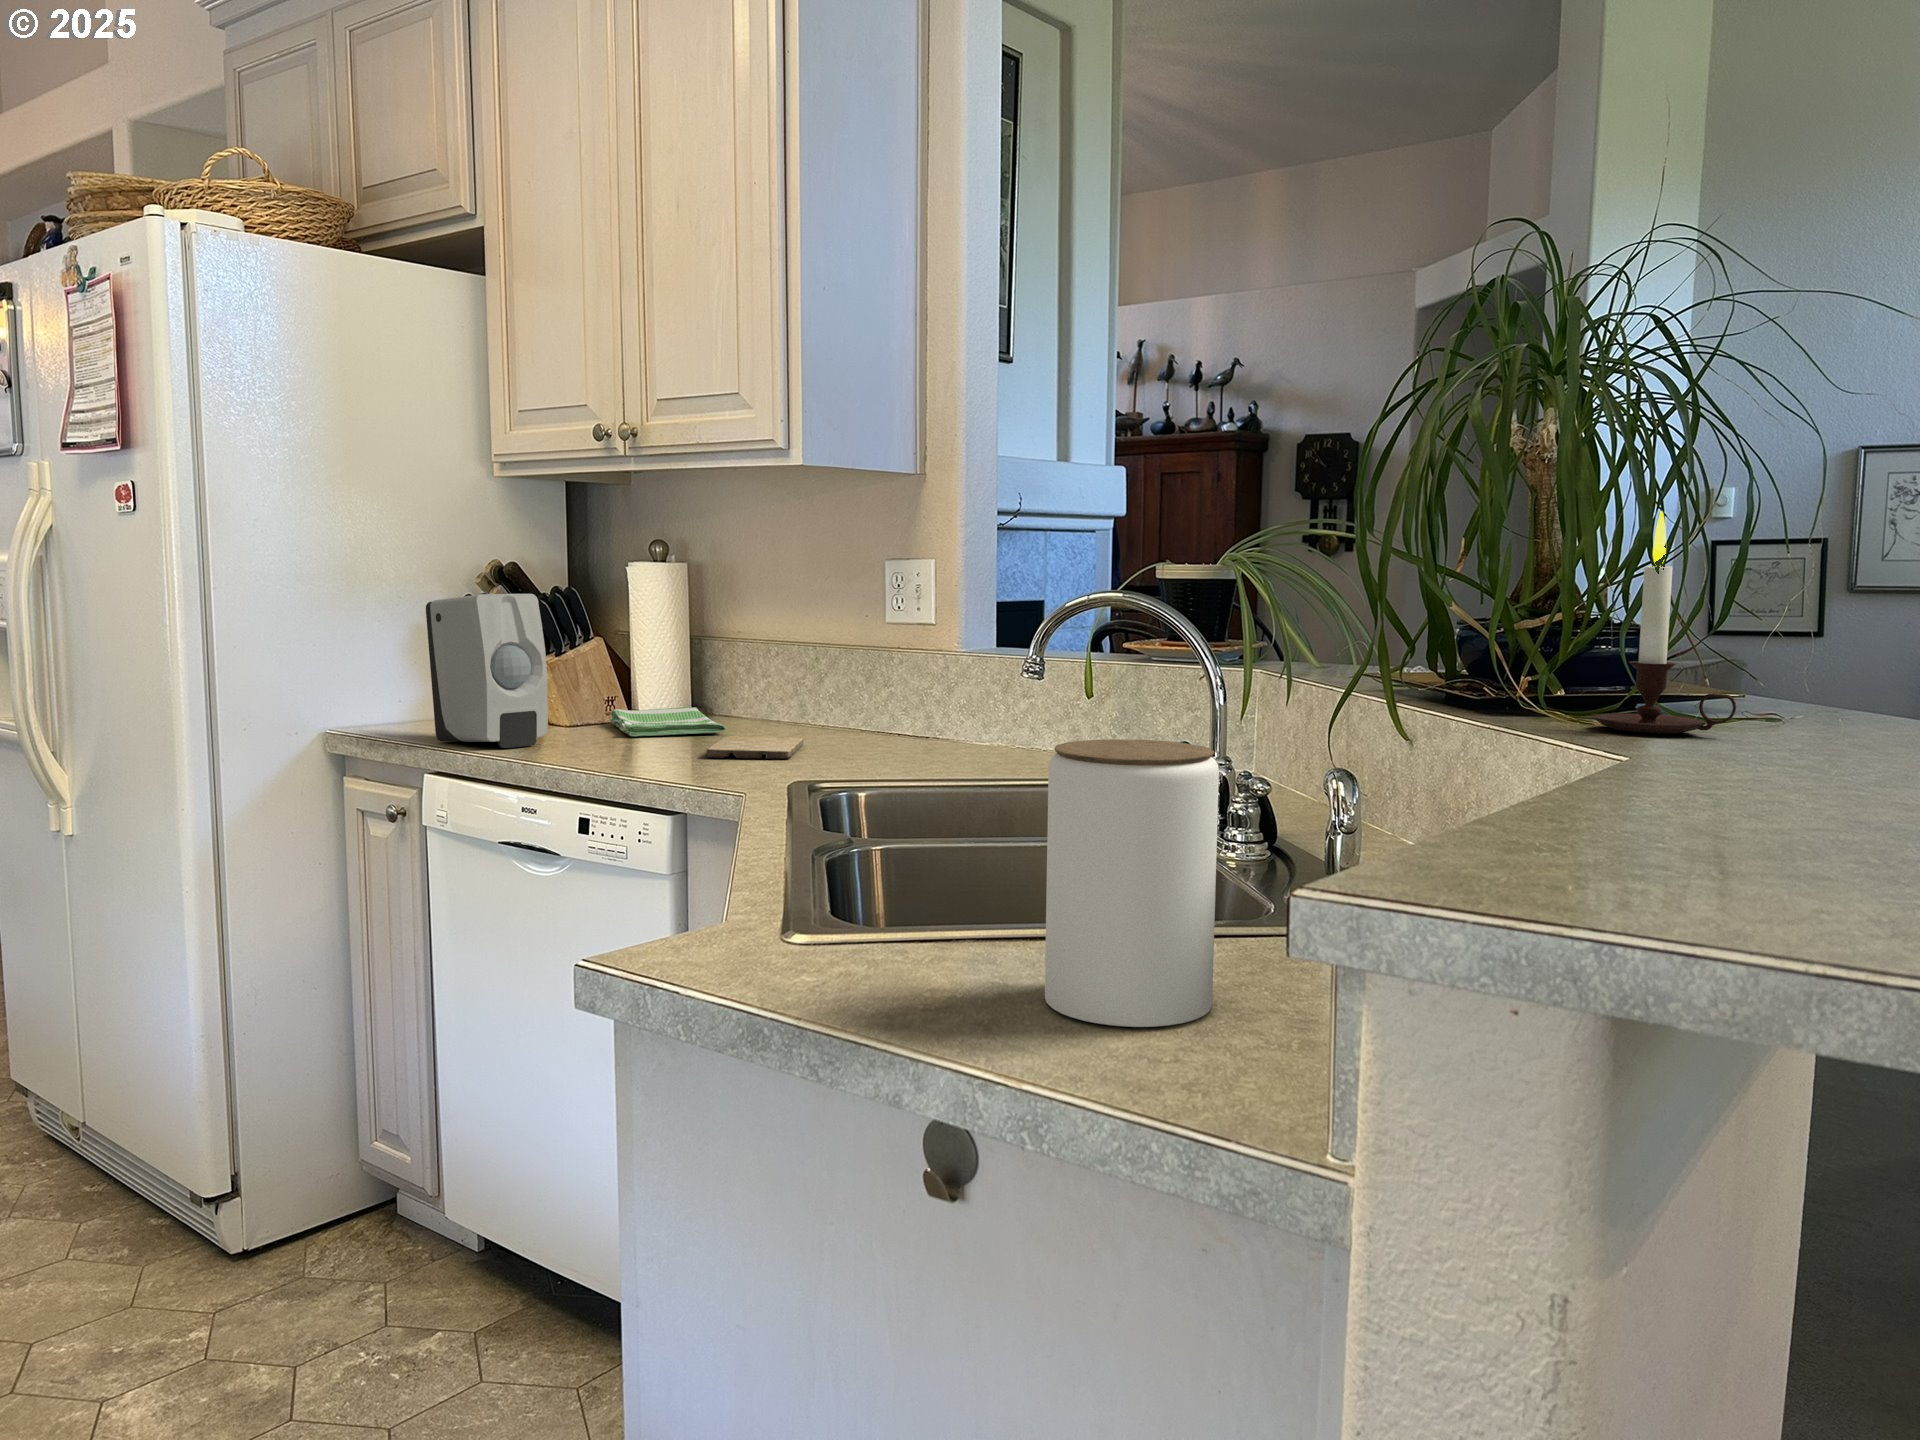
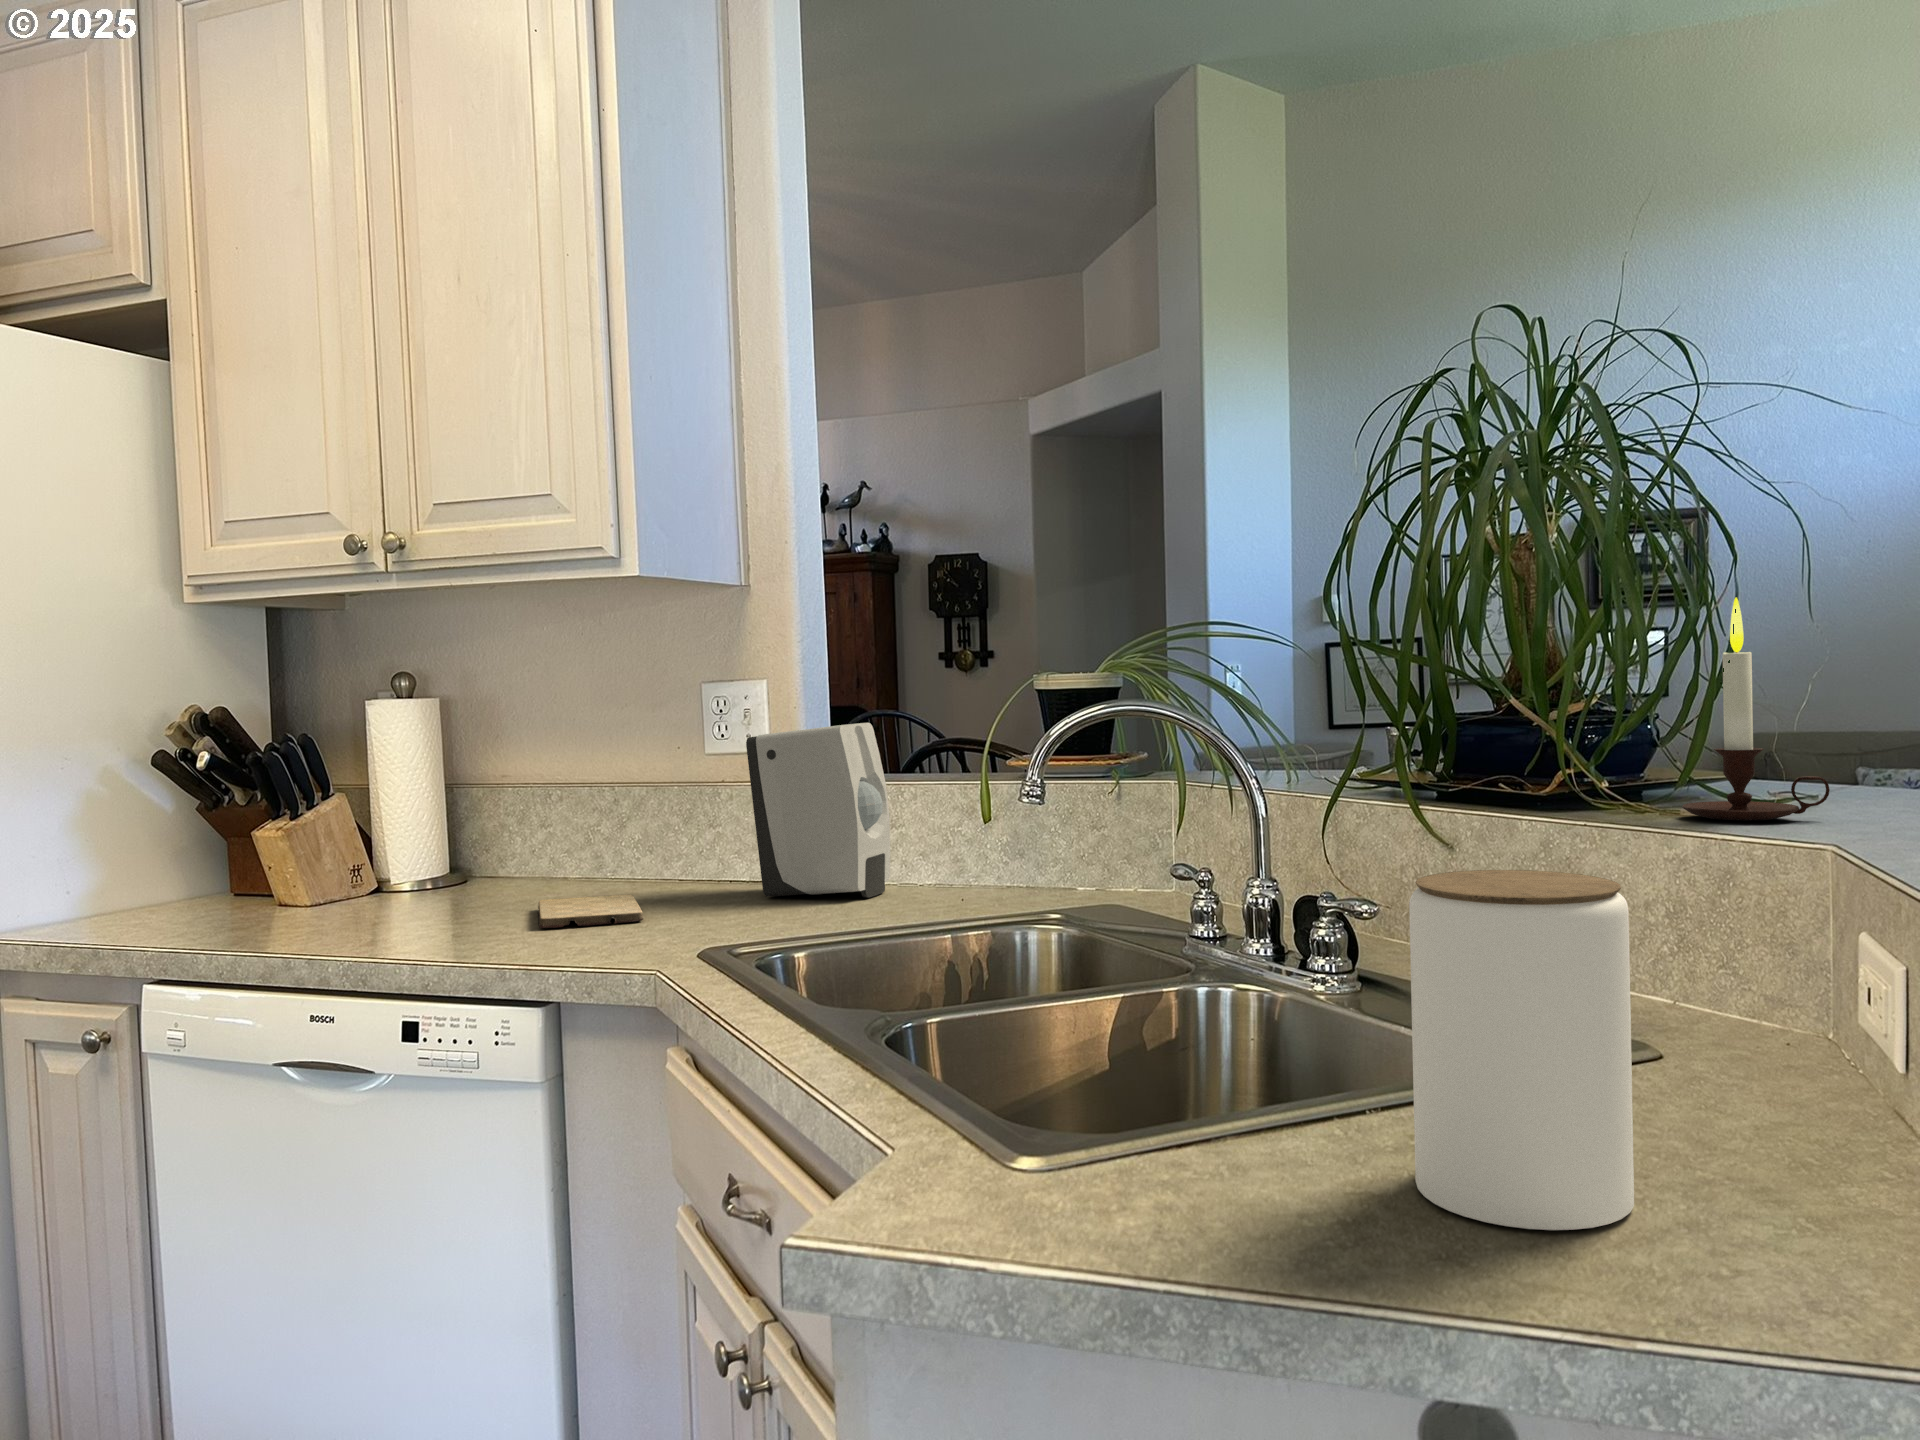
soap dispenser: present [426,594,548,748] -> present [746,723,890,897]
dish towel: present [610,707,726,736] -> none [357,869,522,910]

